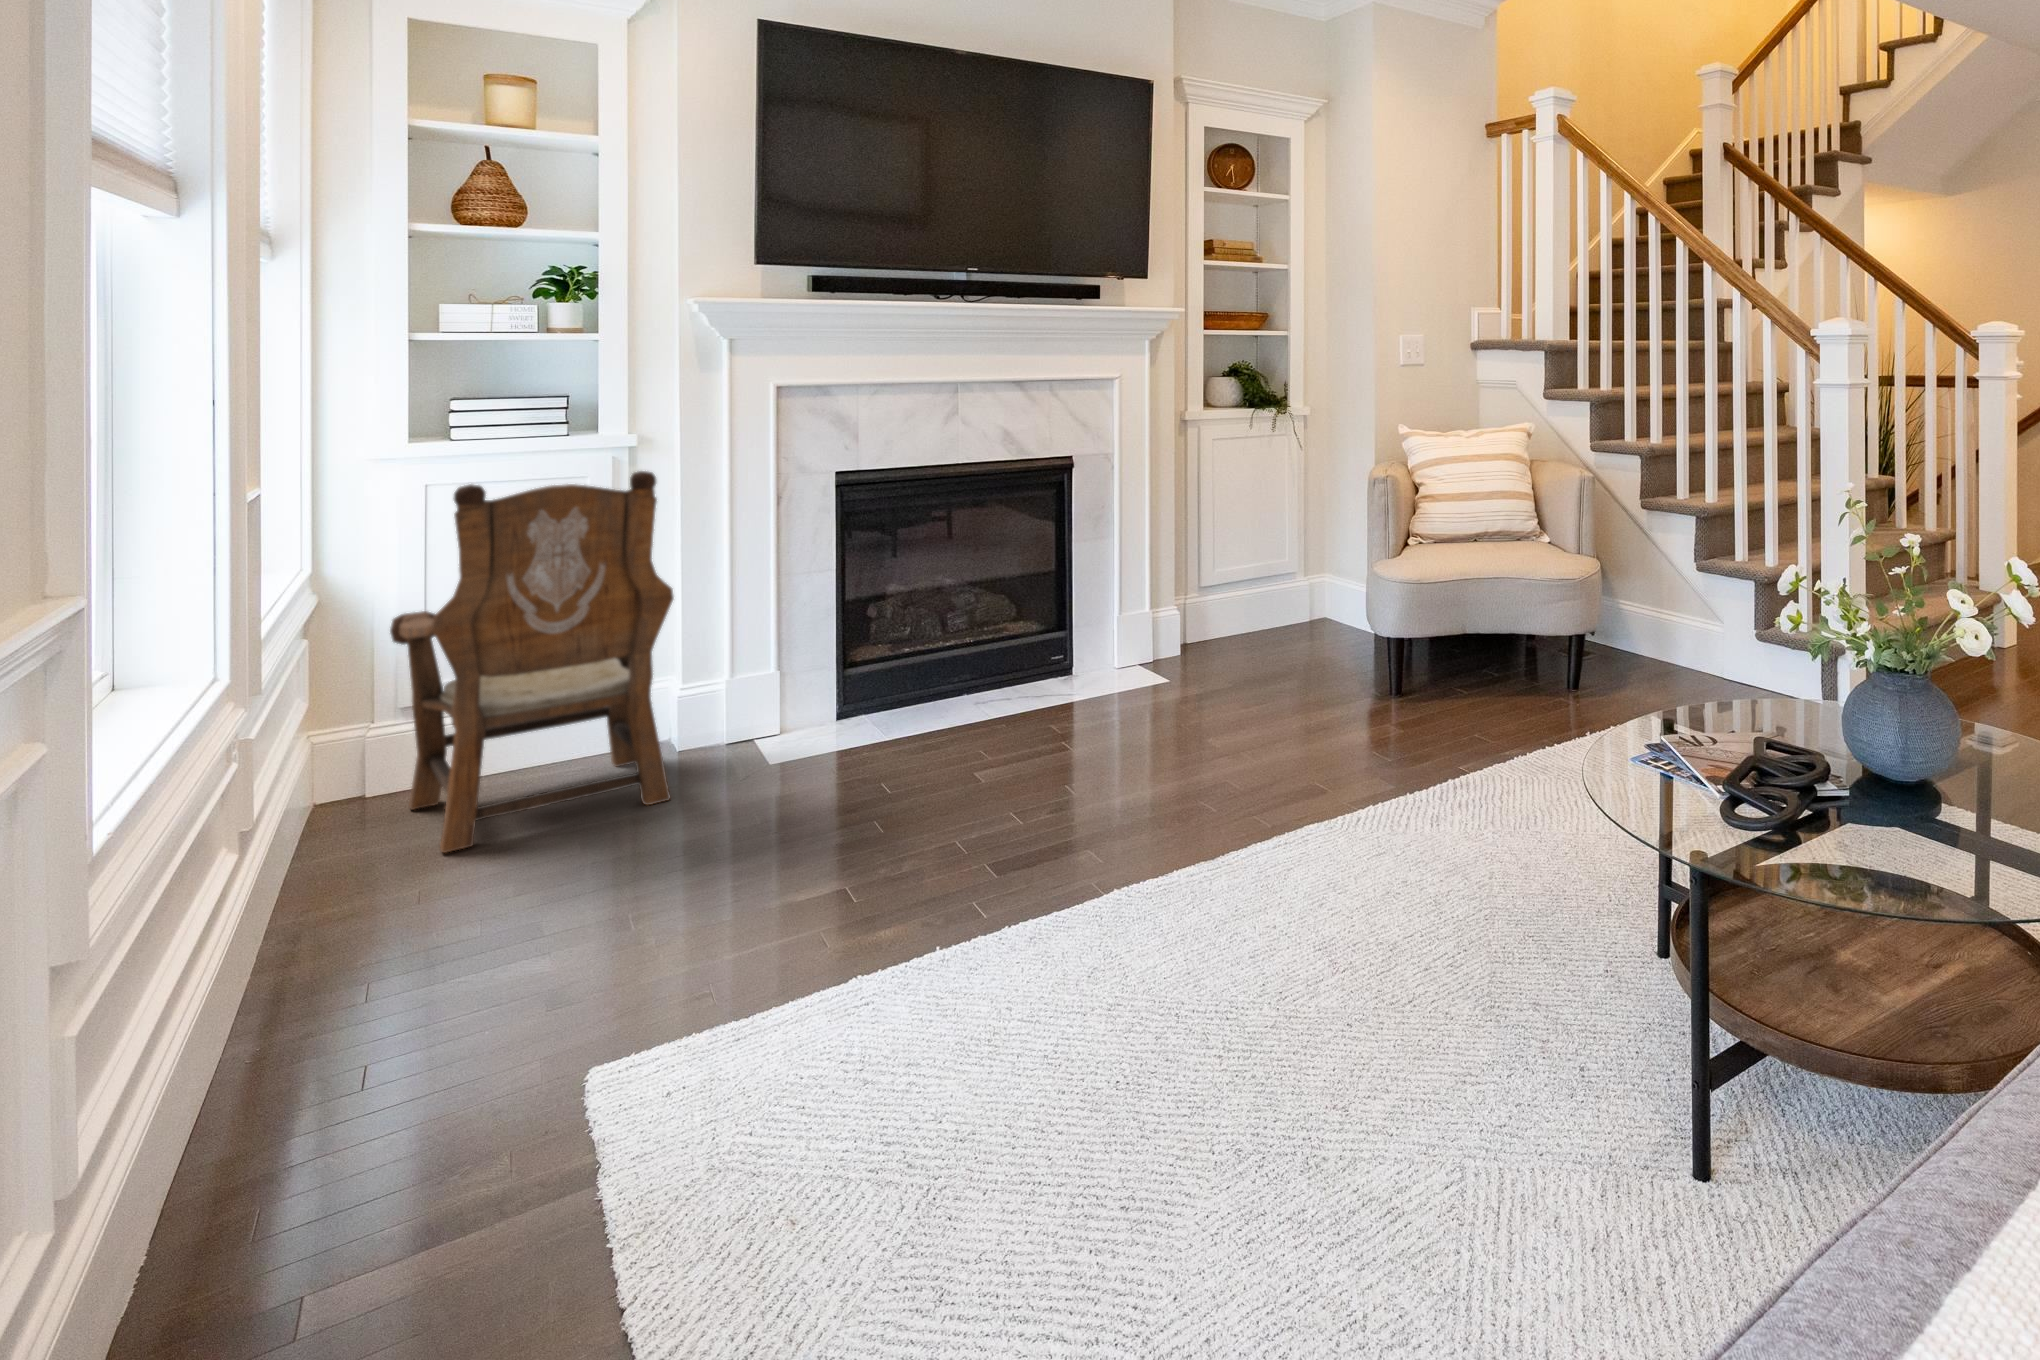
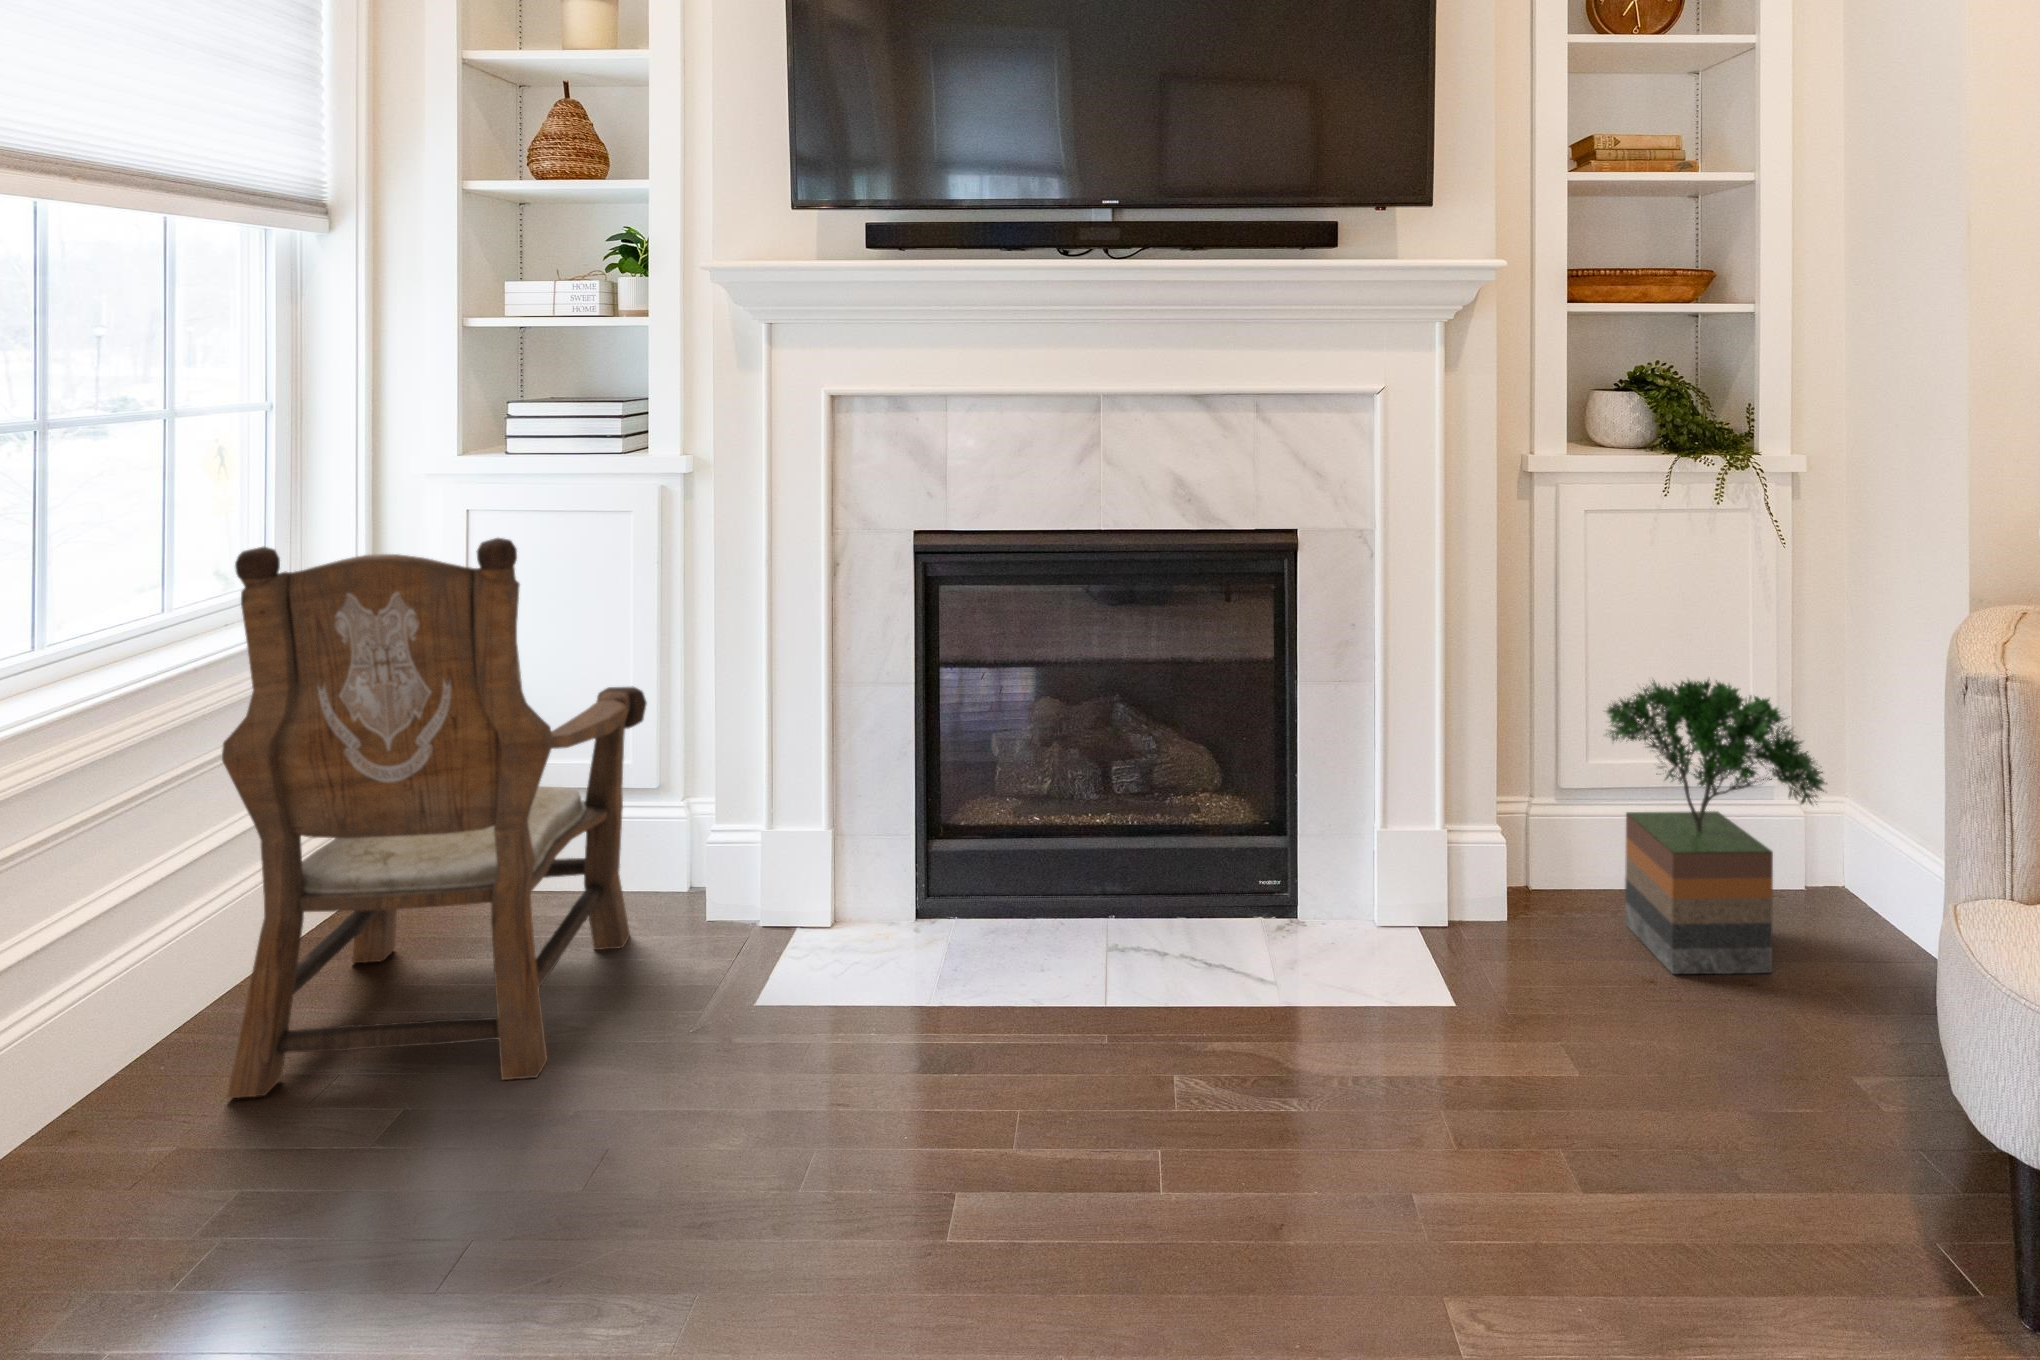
potted tree: none [1225,514,1325,652] -> present [1605,680,1827,974]

